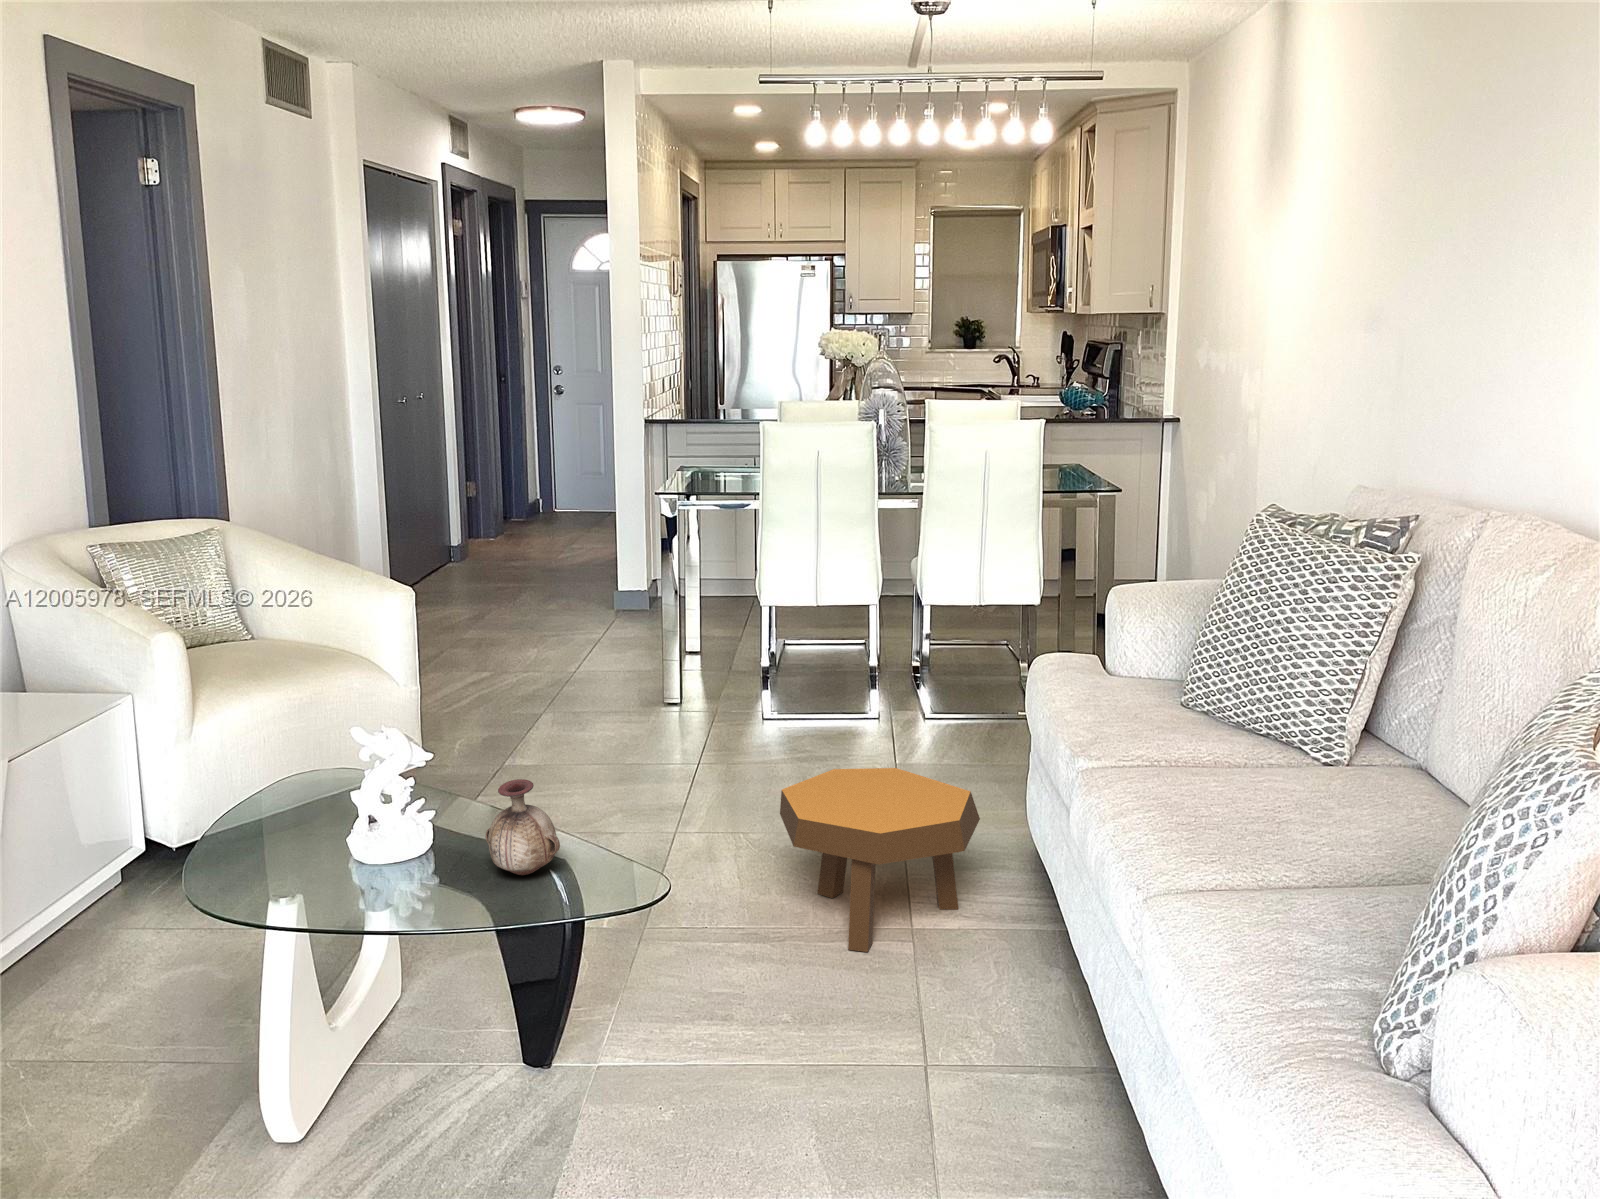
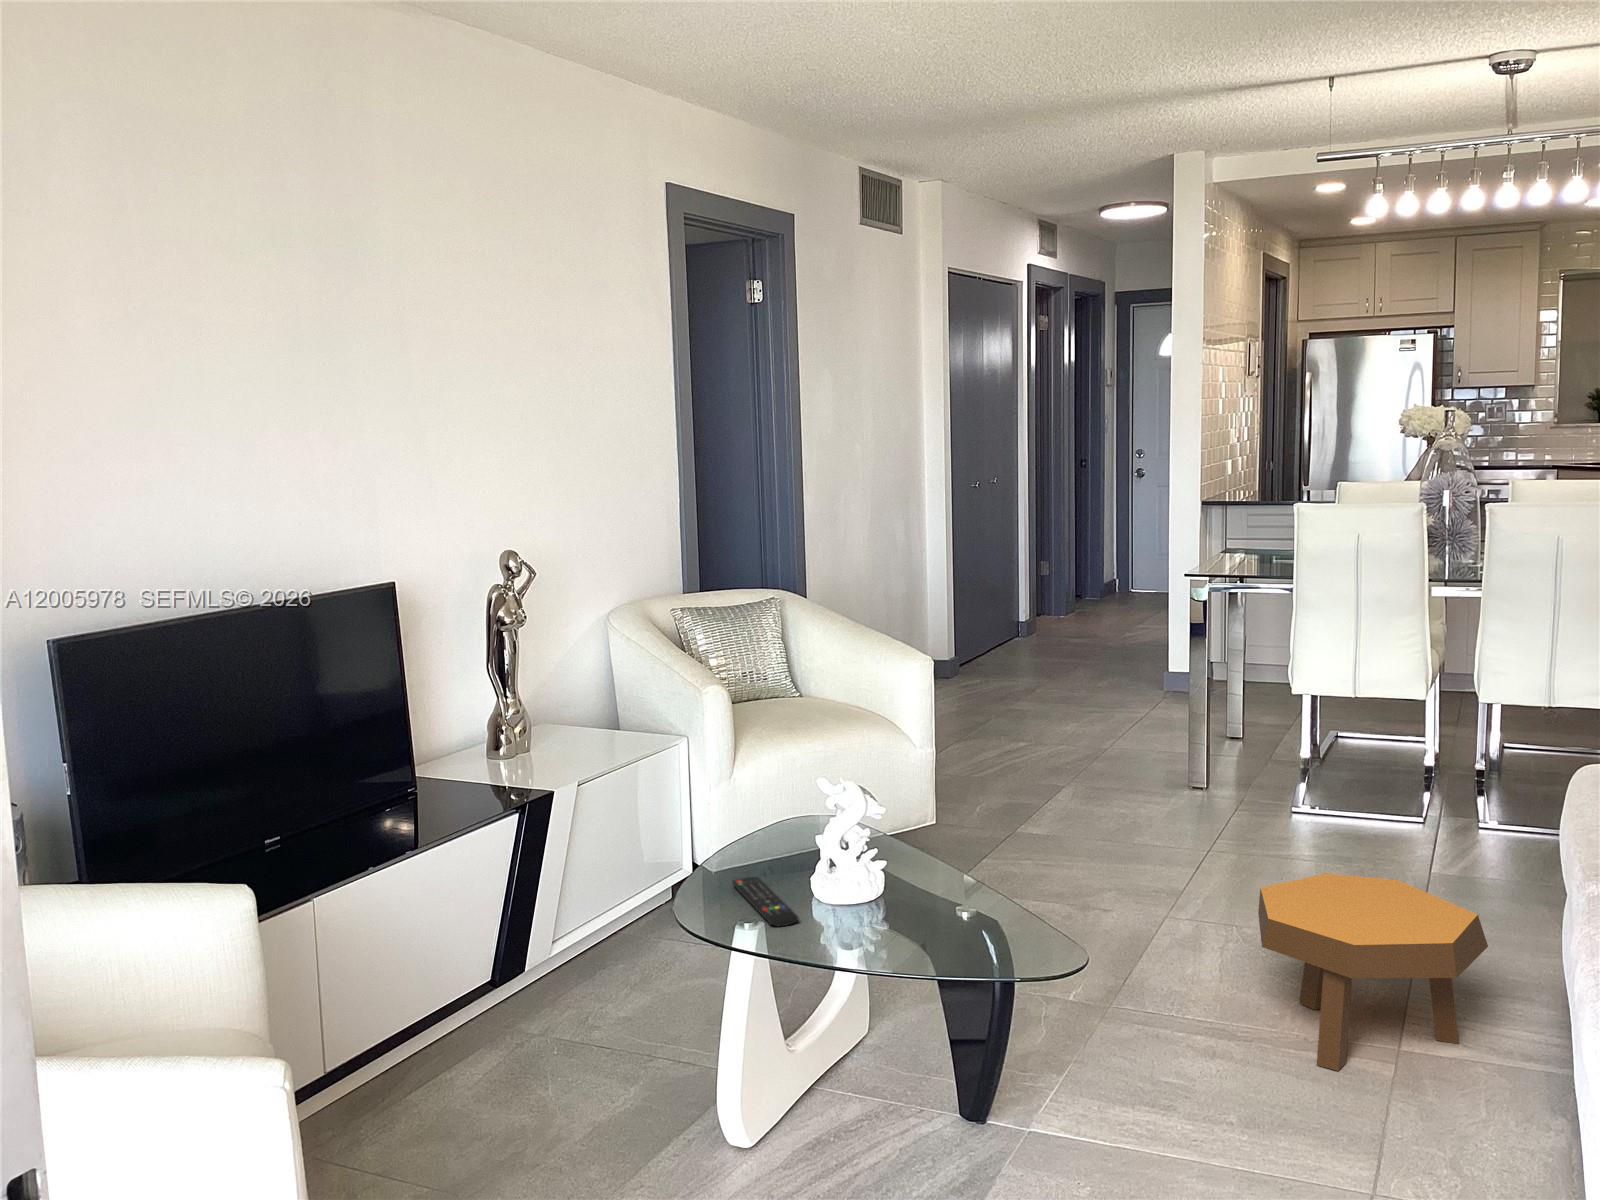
vase: present [485,779,560,875] -> none [926,841,989,932]
remote control: none [247,844,343,898] -> present [732,877,798,926]

